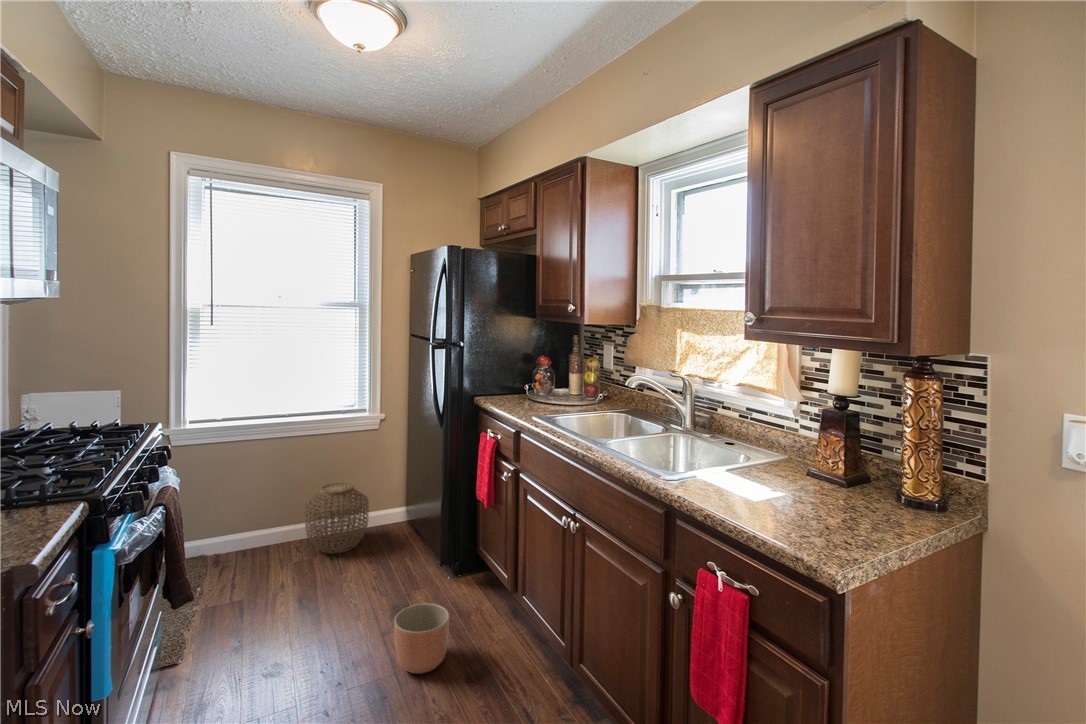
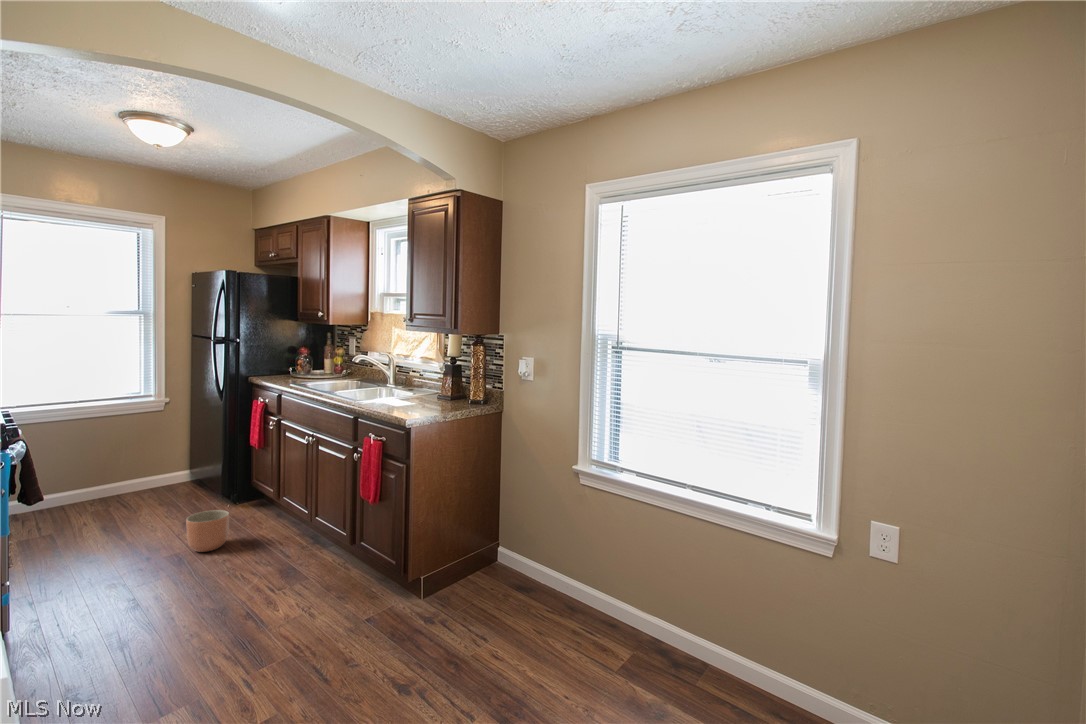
woven basket: present [305,483,369,553] -> none [94,452,156,507]

